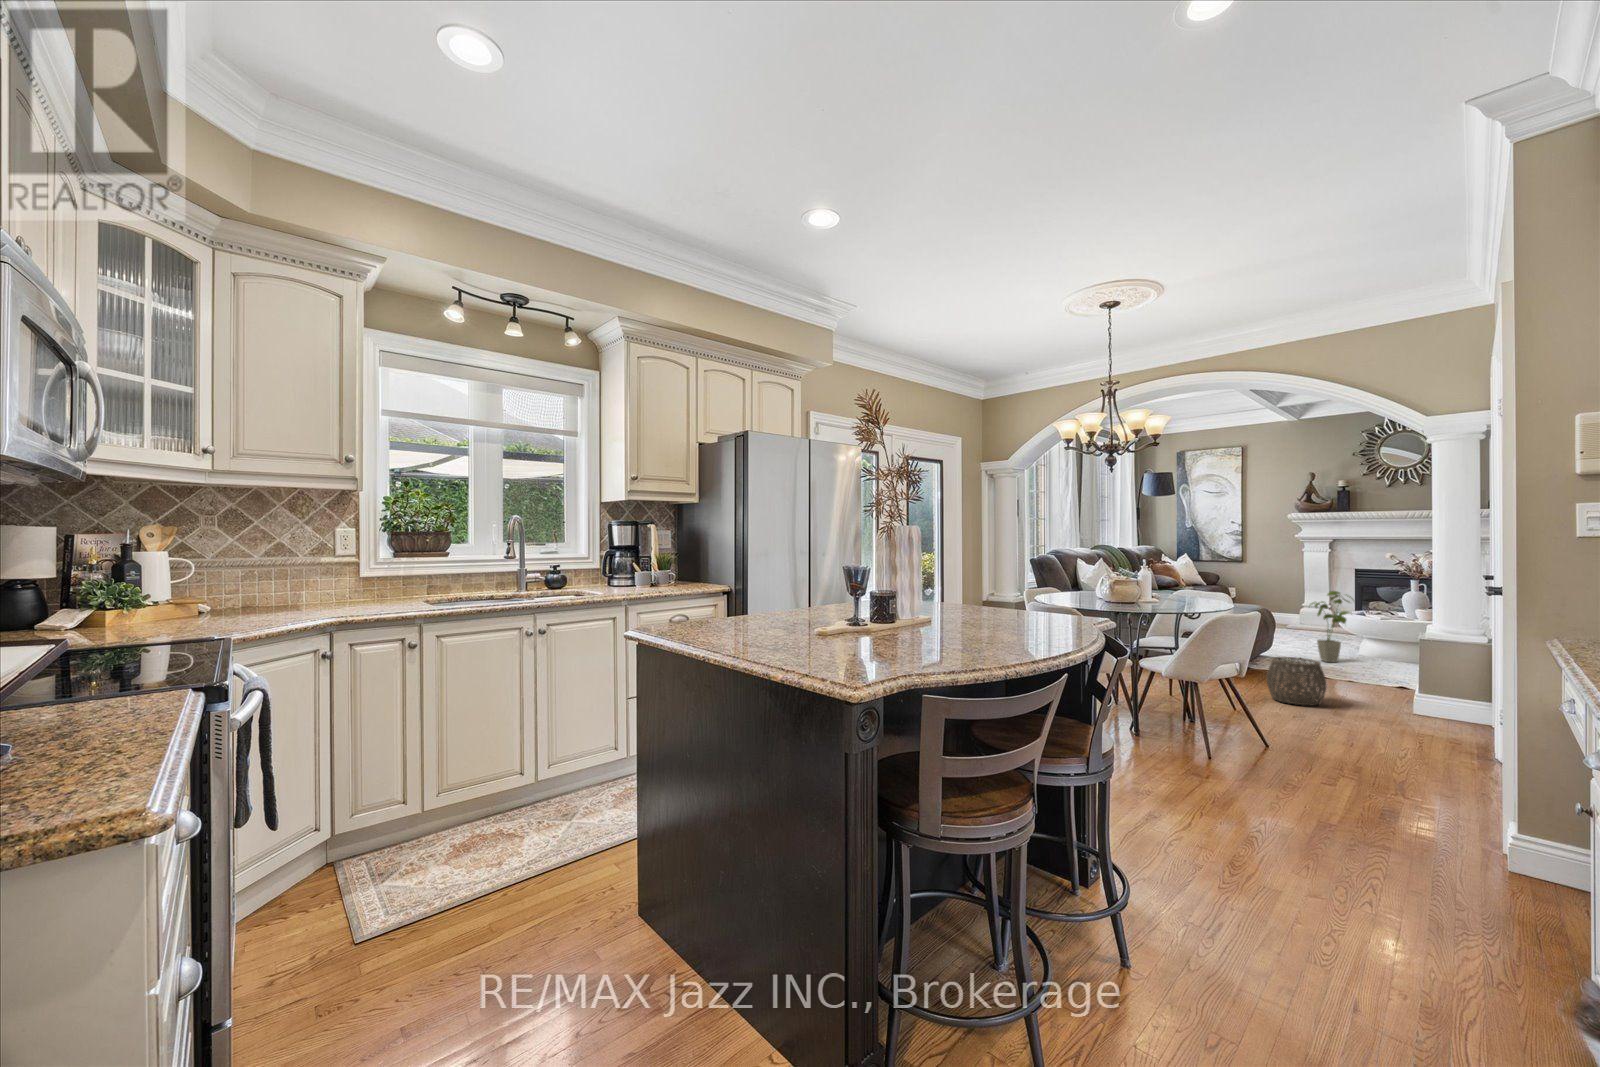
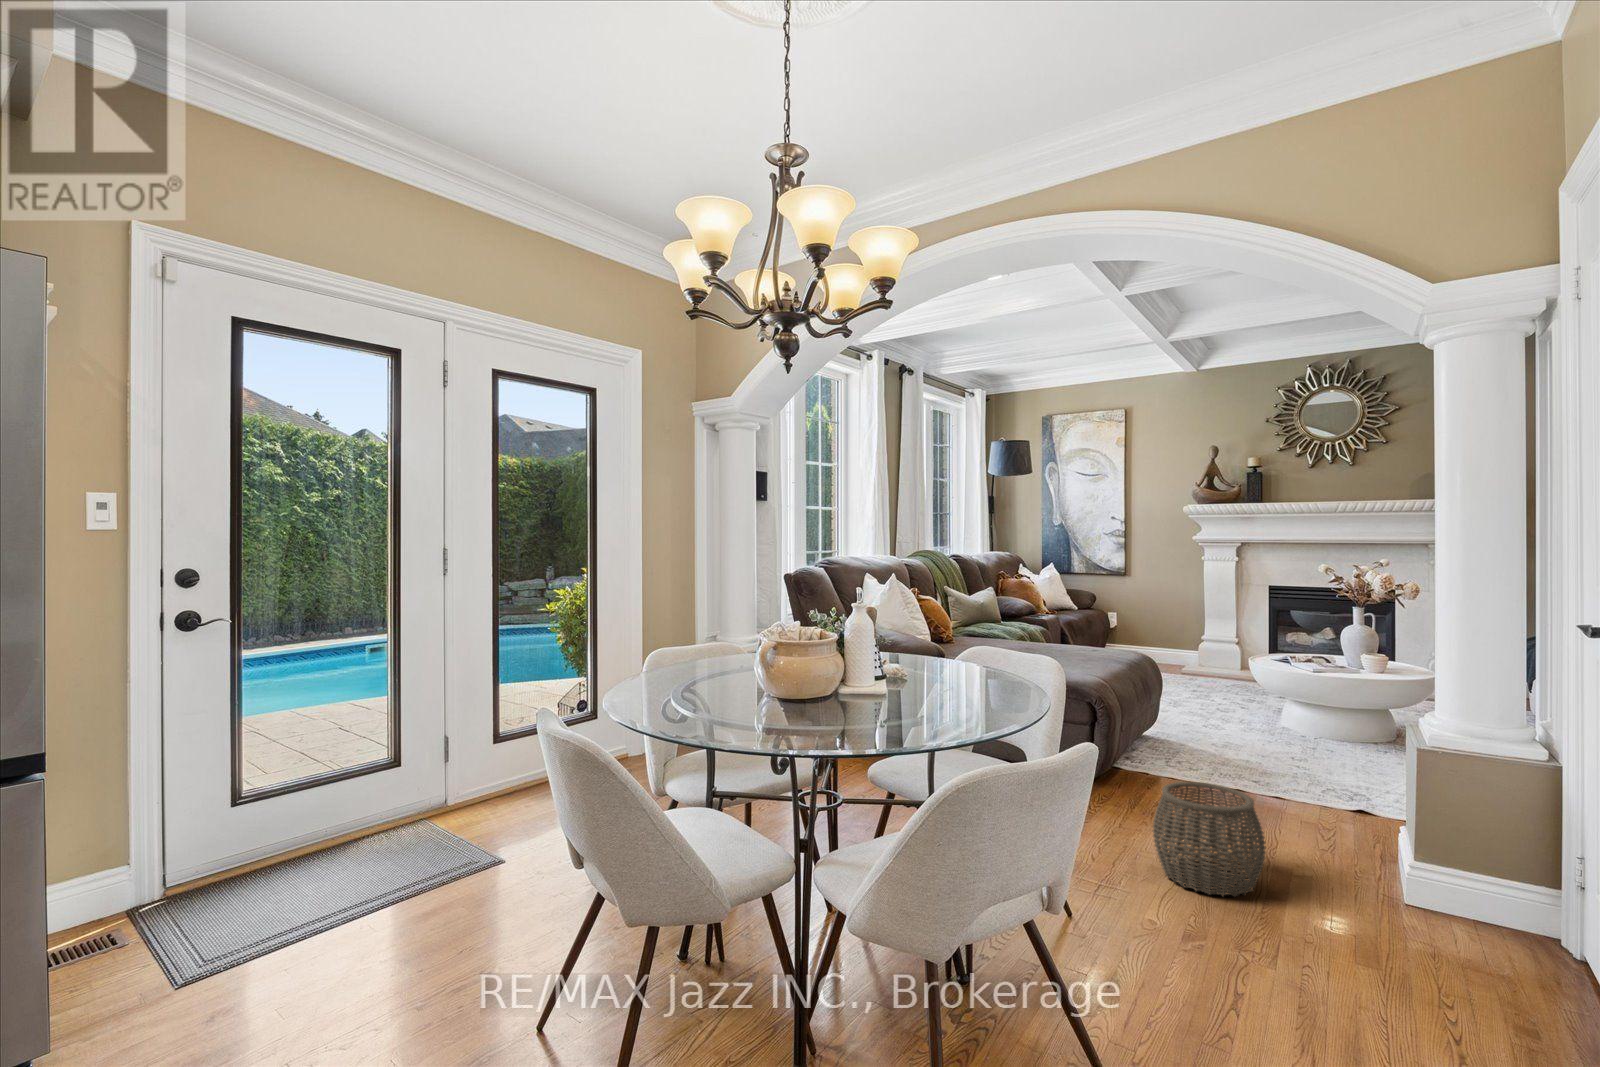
house plant: present [1310,591,1353,662] -> none [1217,629,1288,748]

